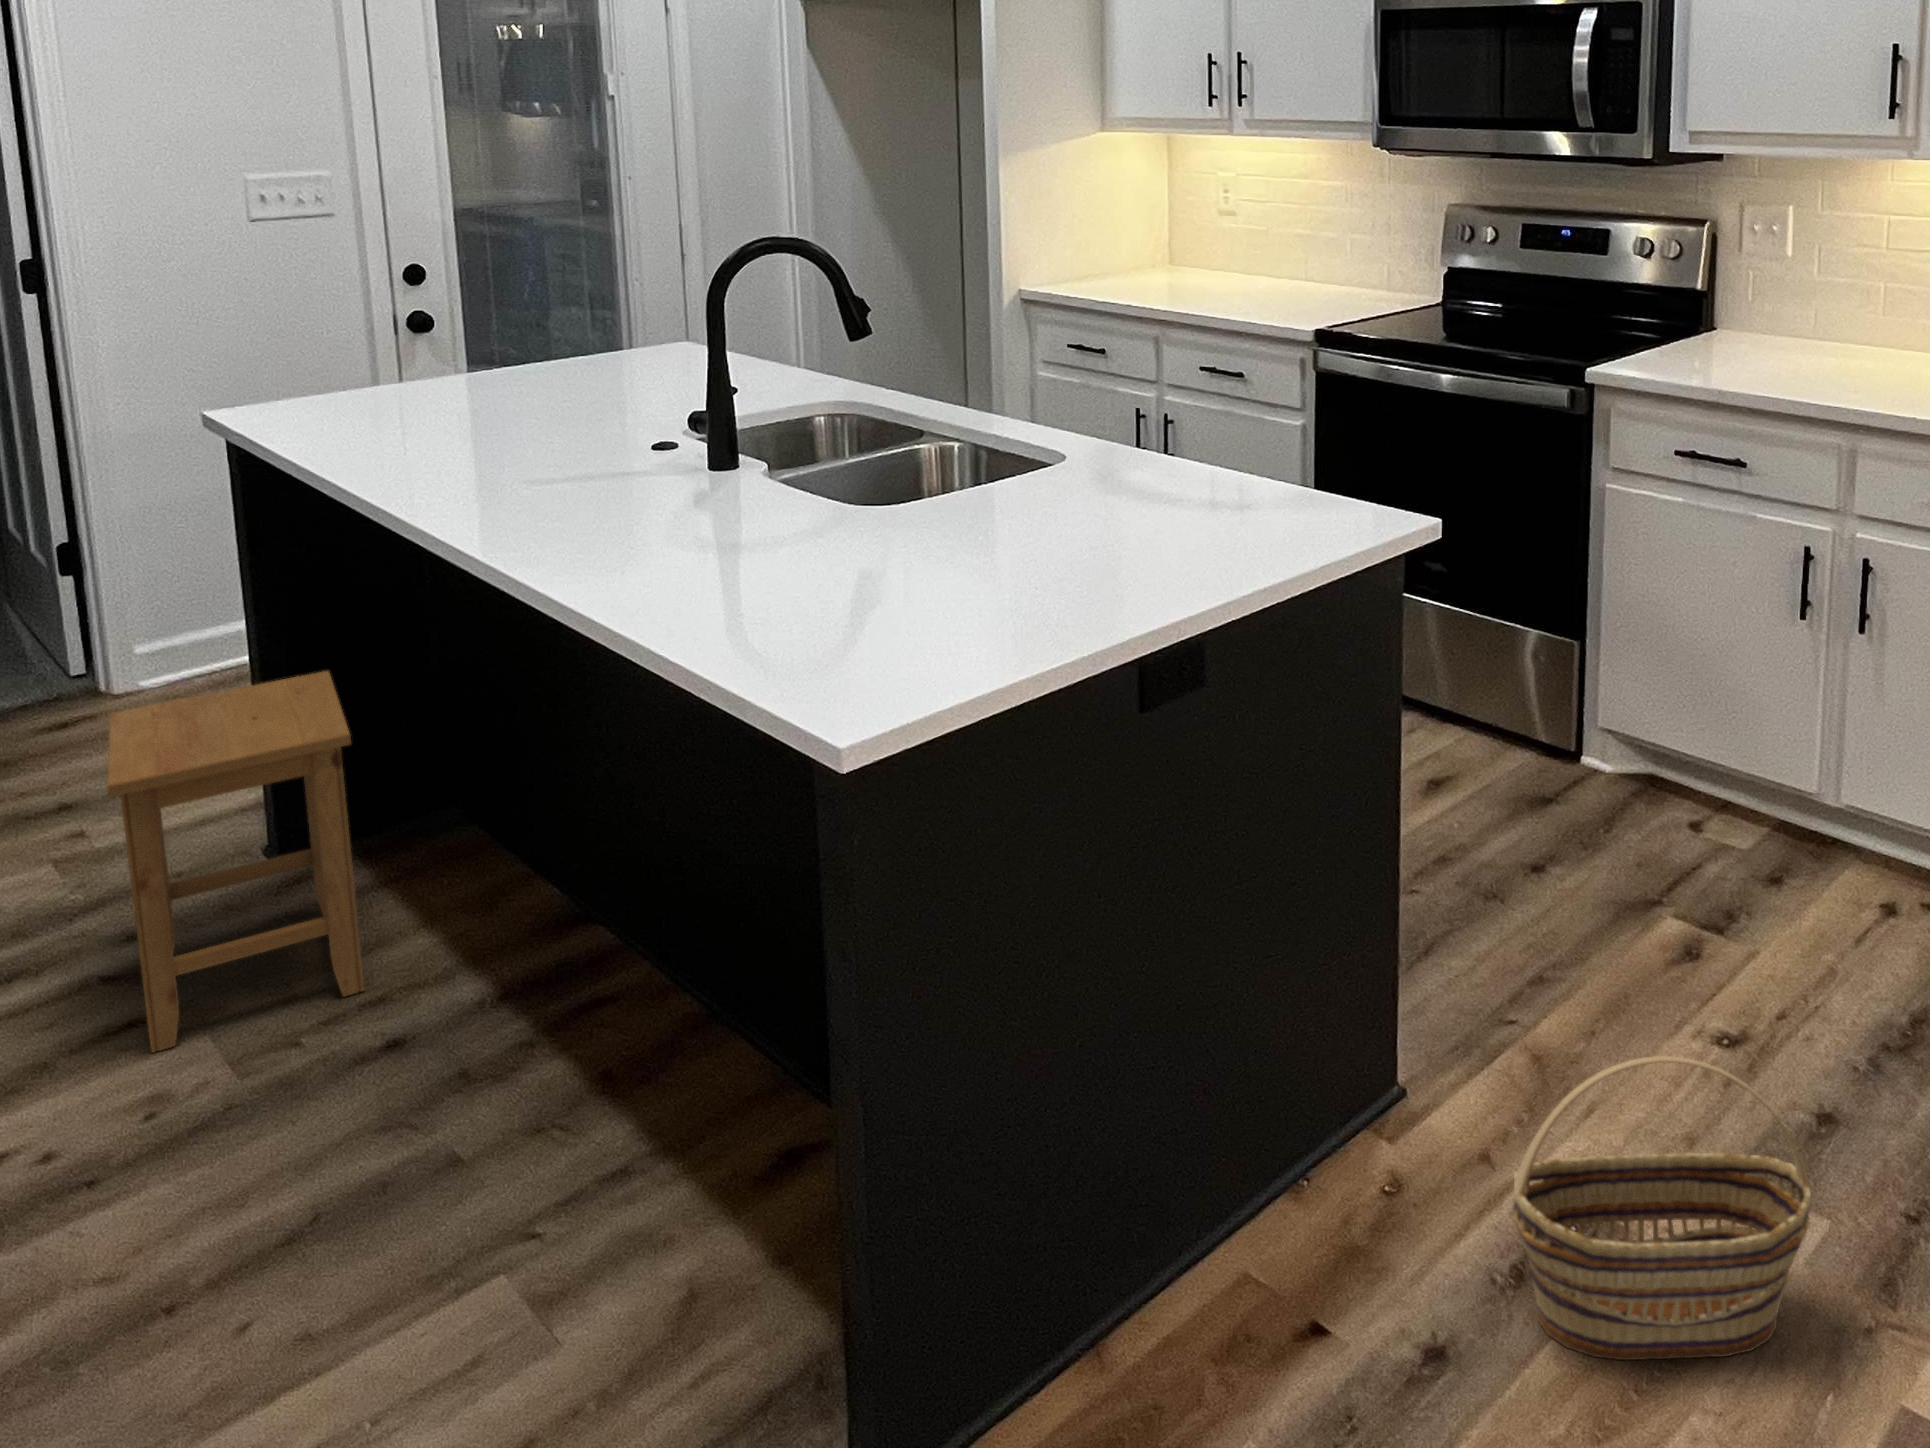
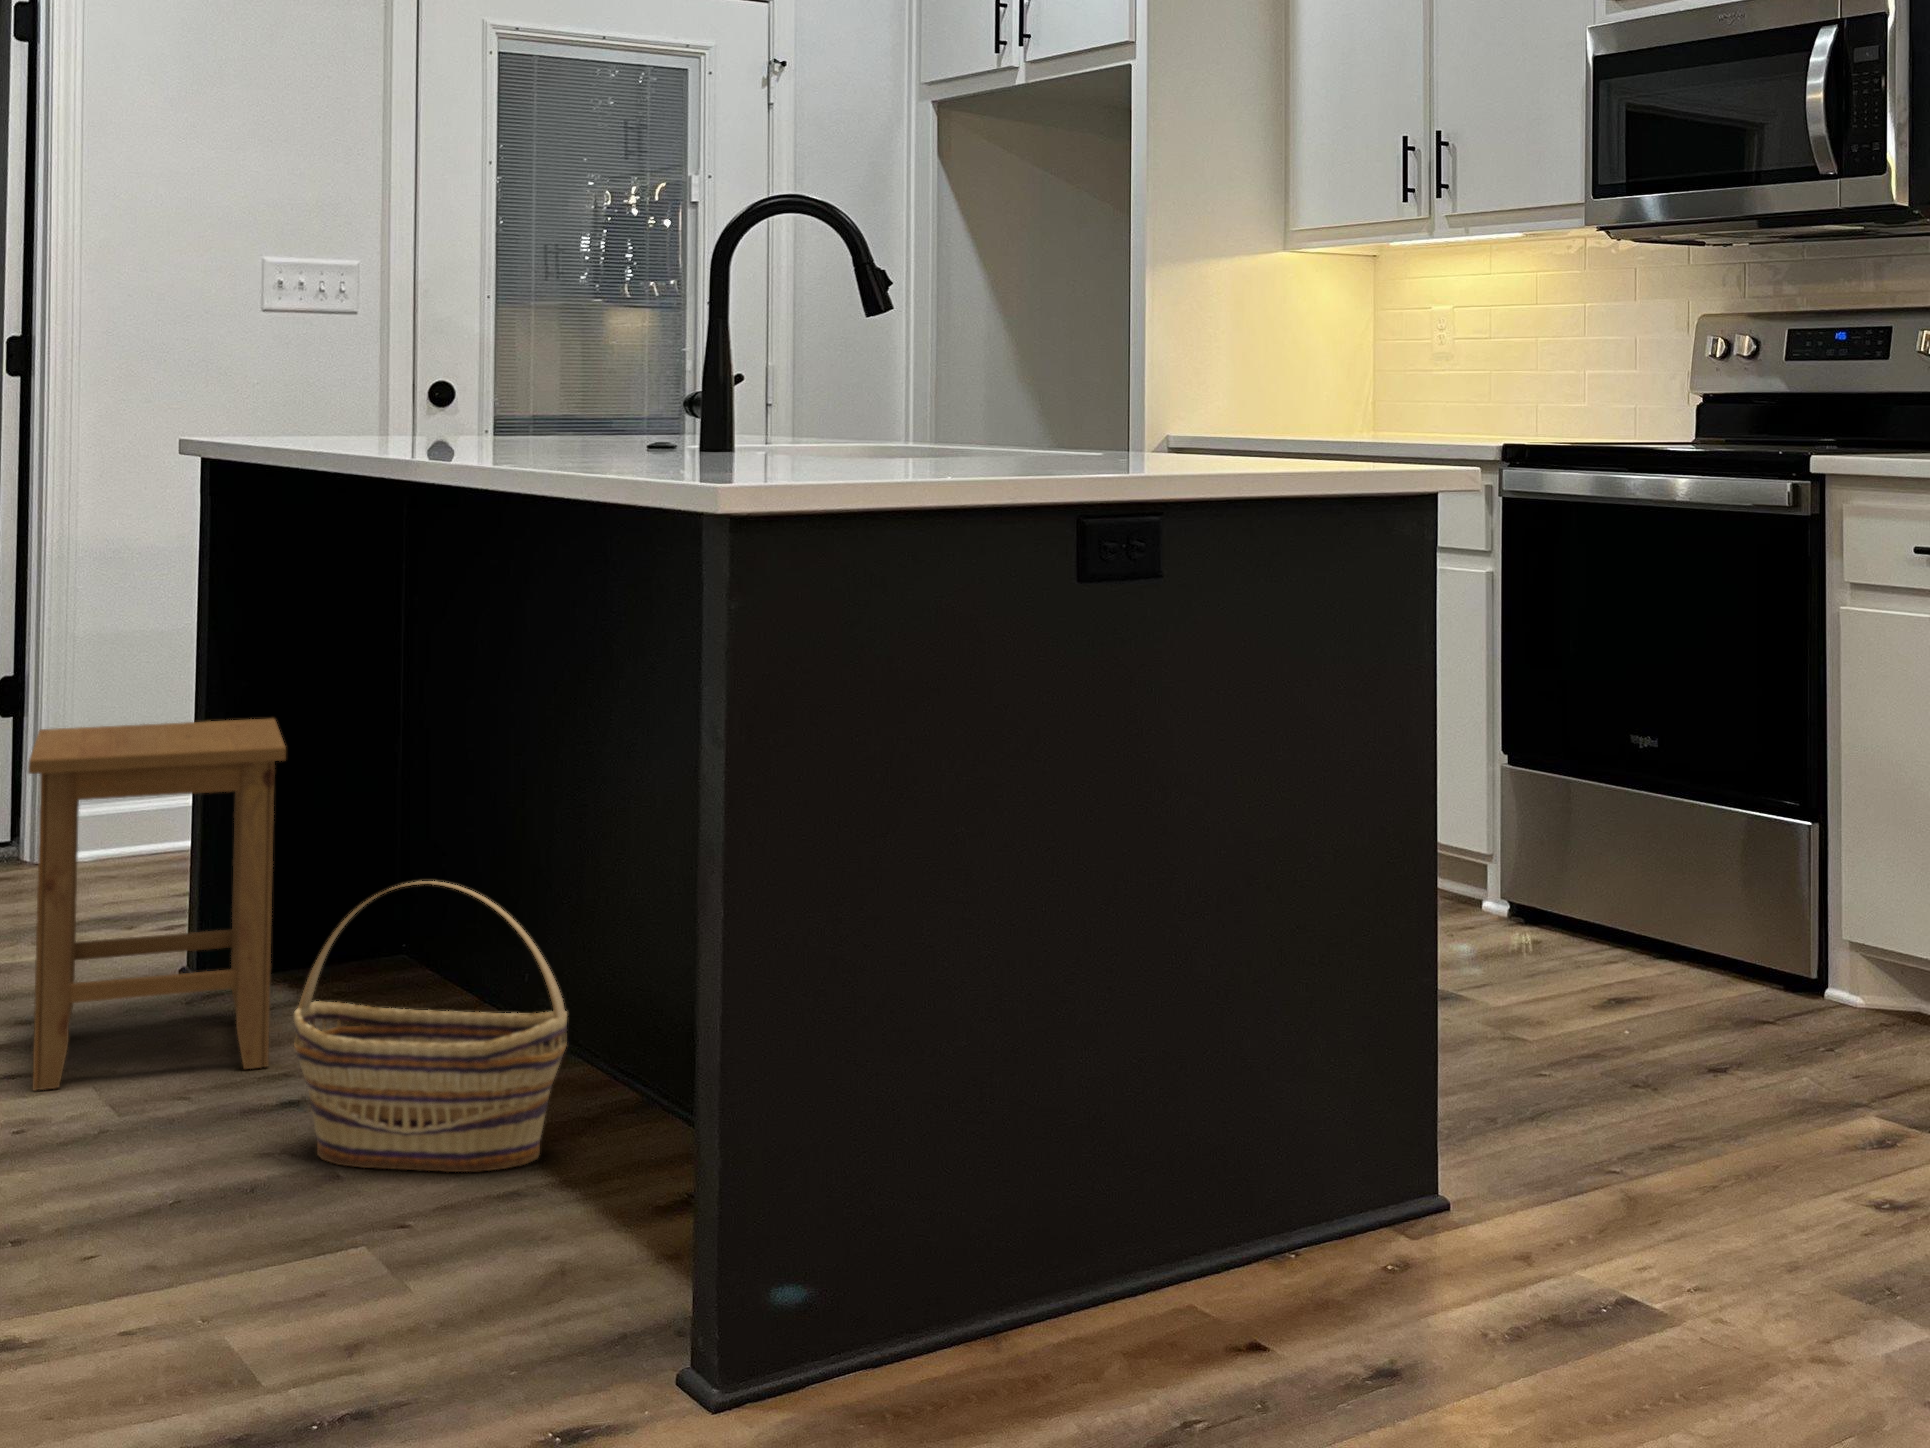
basket: present [1513,1056,1811,1360] -> present [294,881,567,1172]

